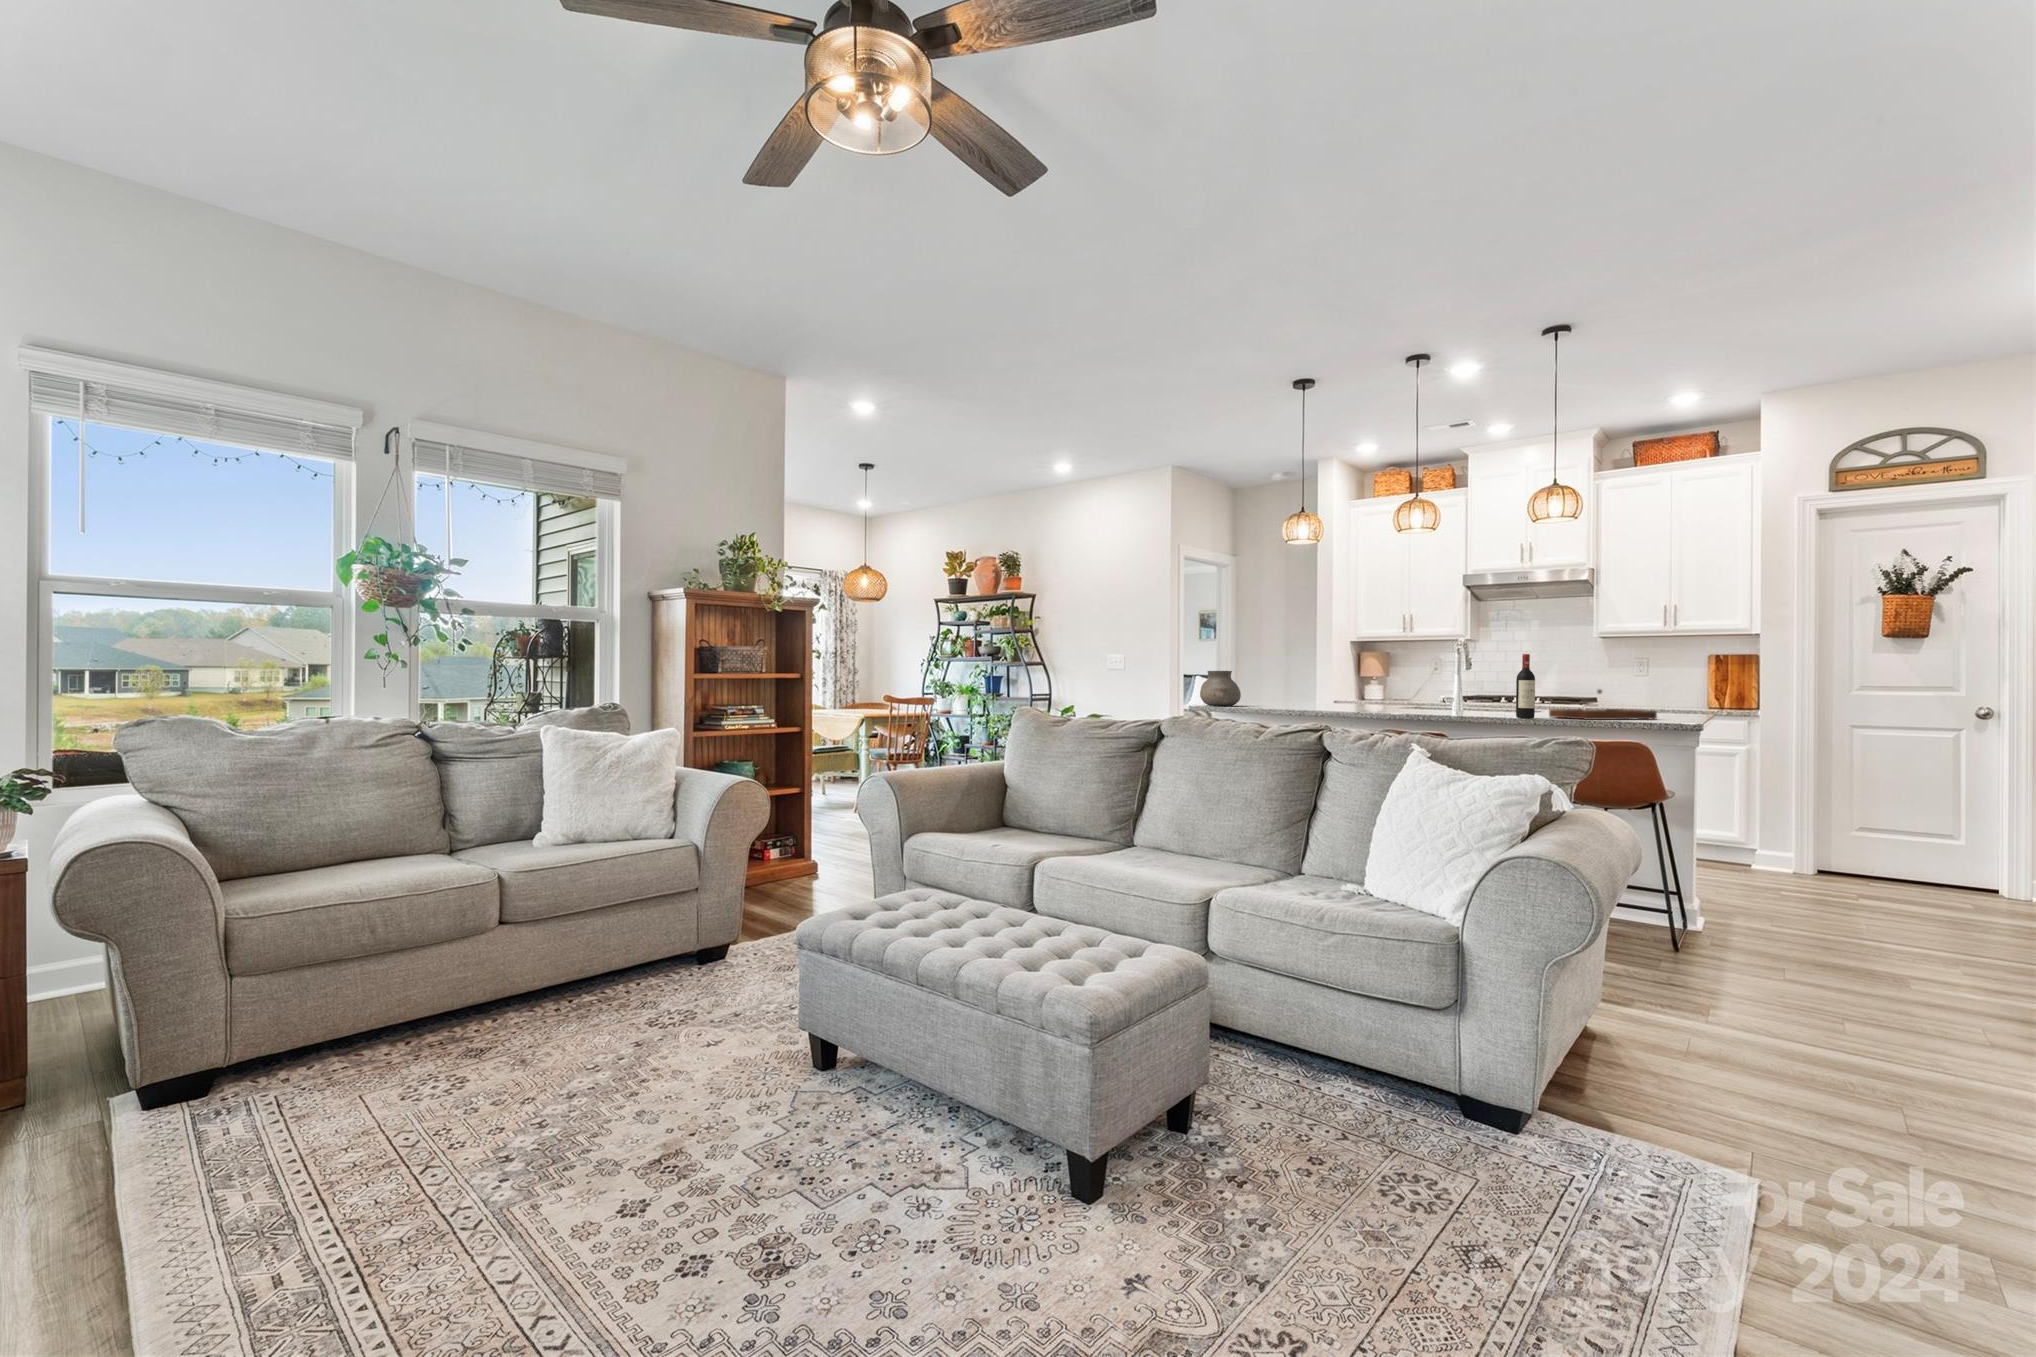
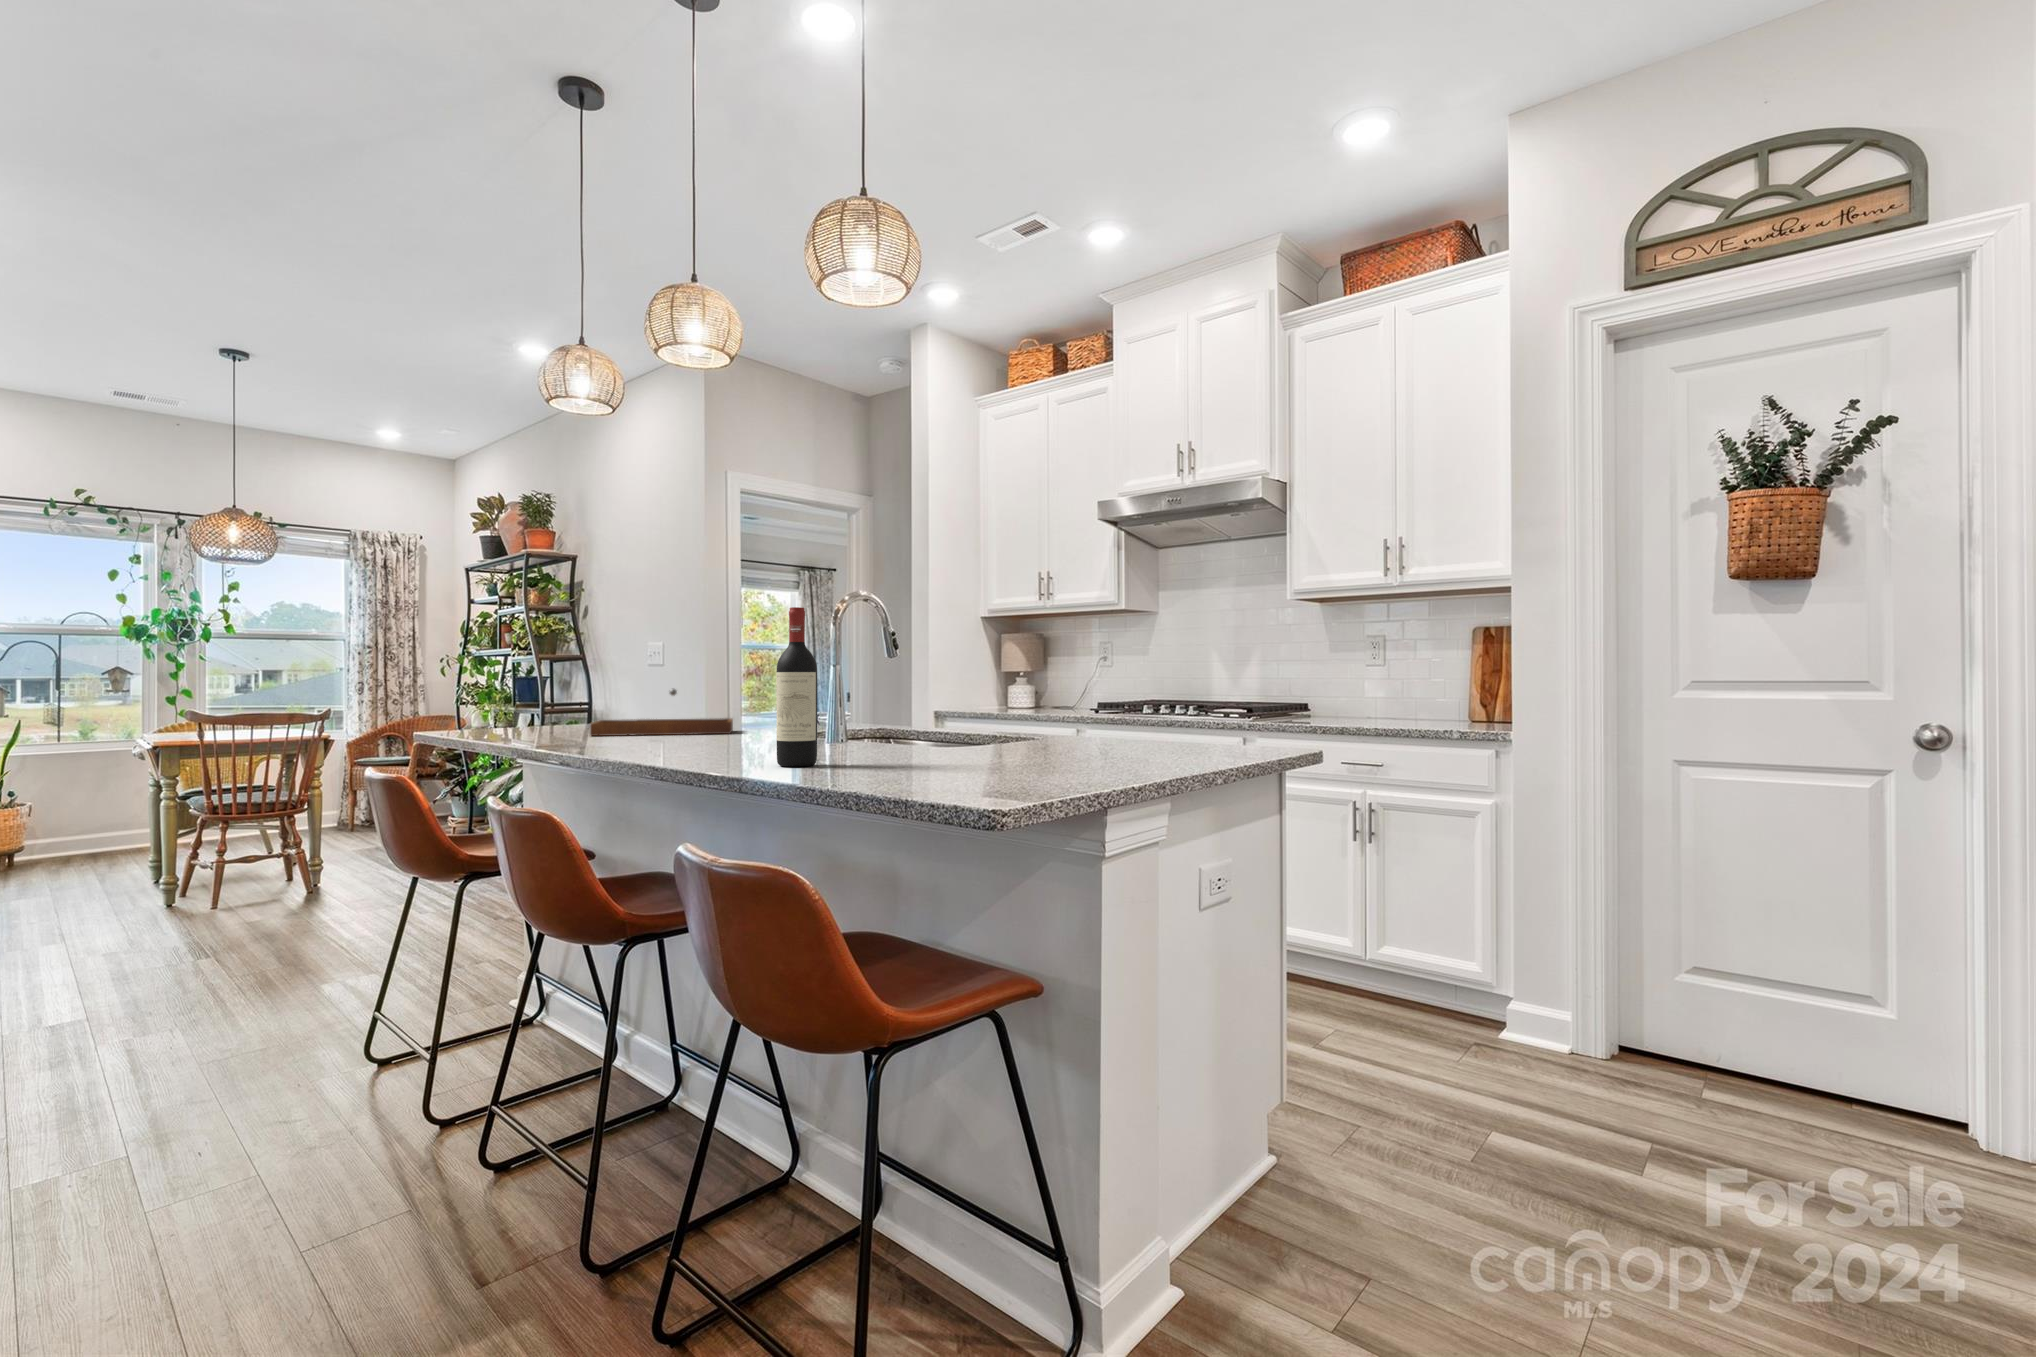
vase: present [1200,671,1241,706] -> none [509,664,593,729]
tray: present [1549,689,1657,720] -> present [590,689,733,736]

